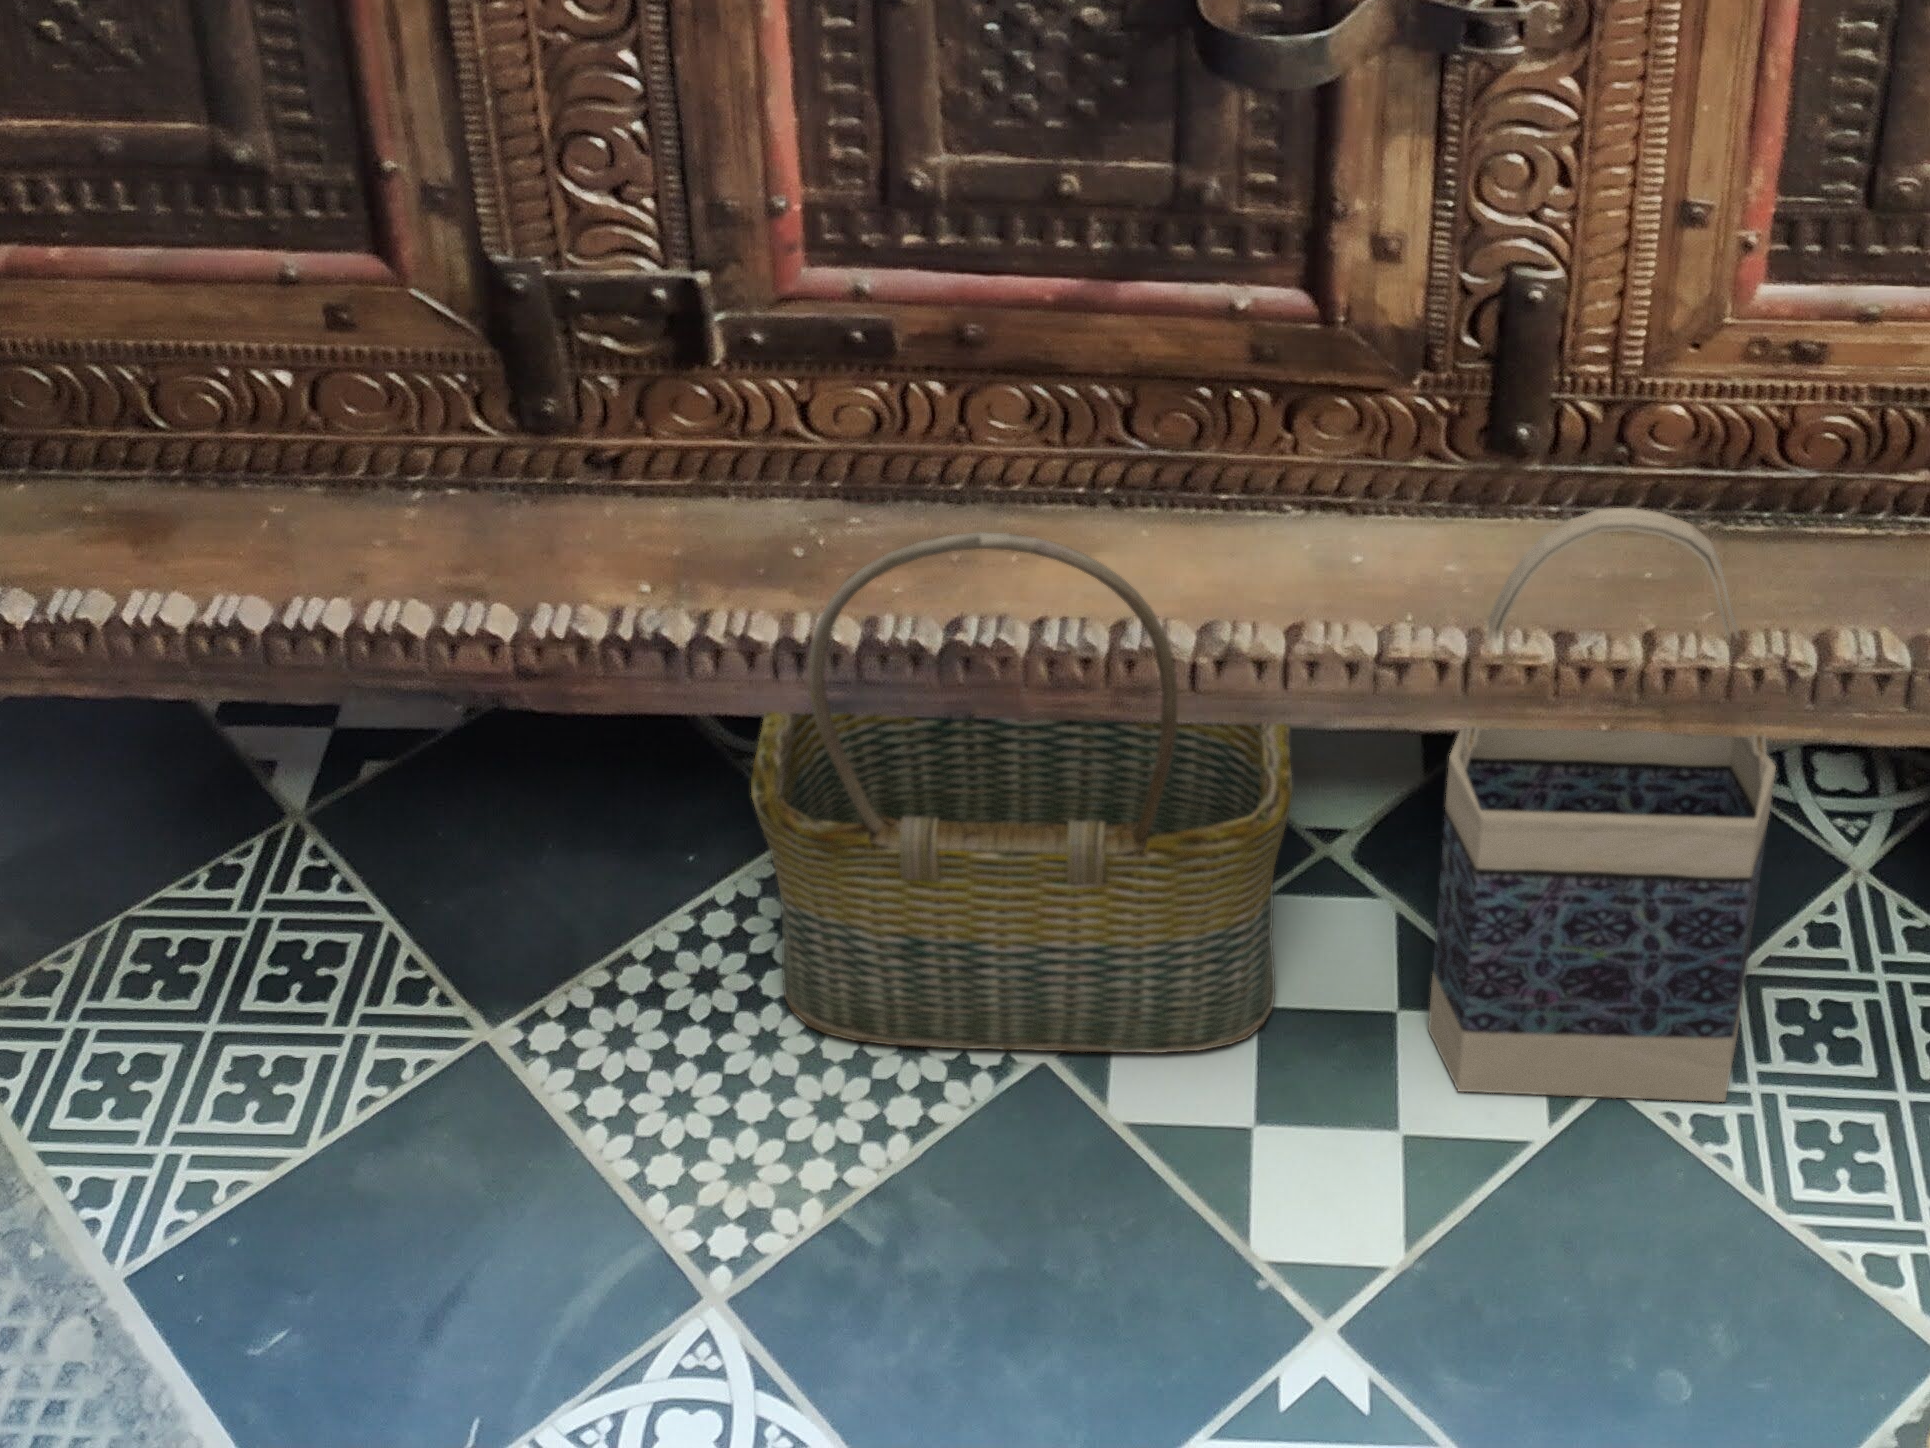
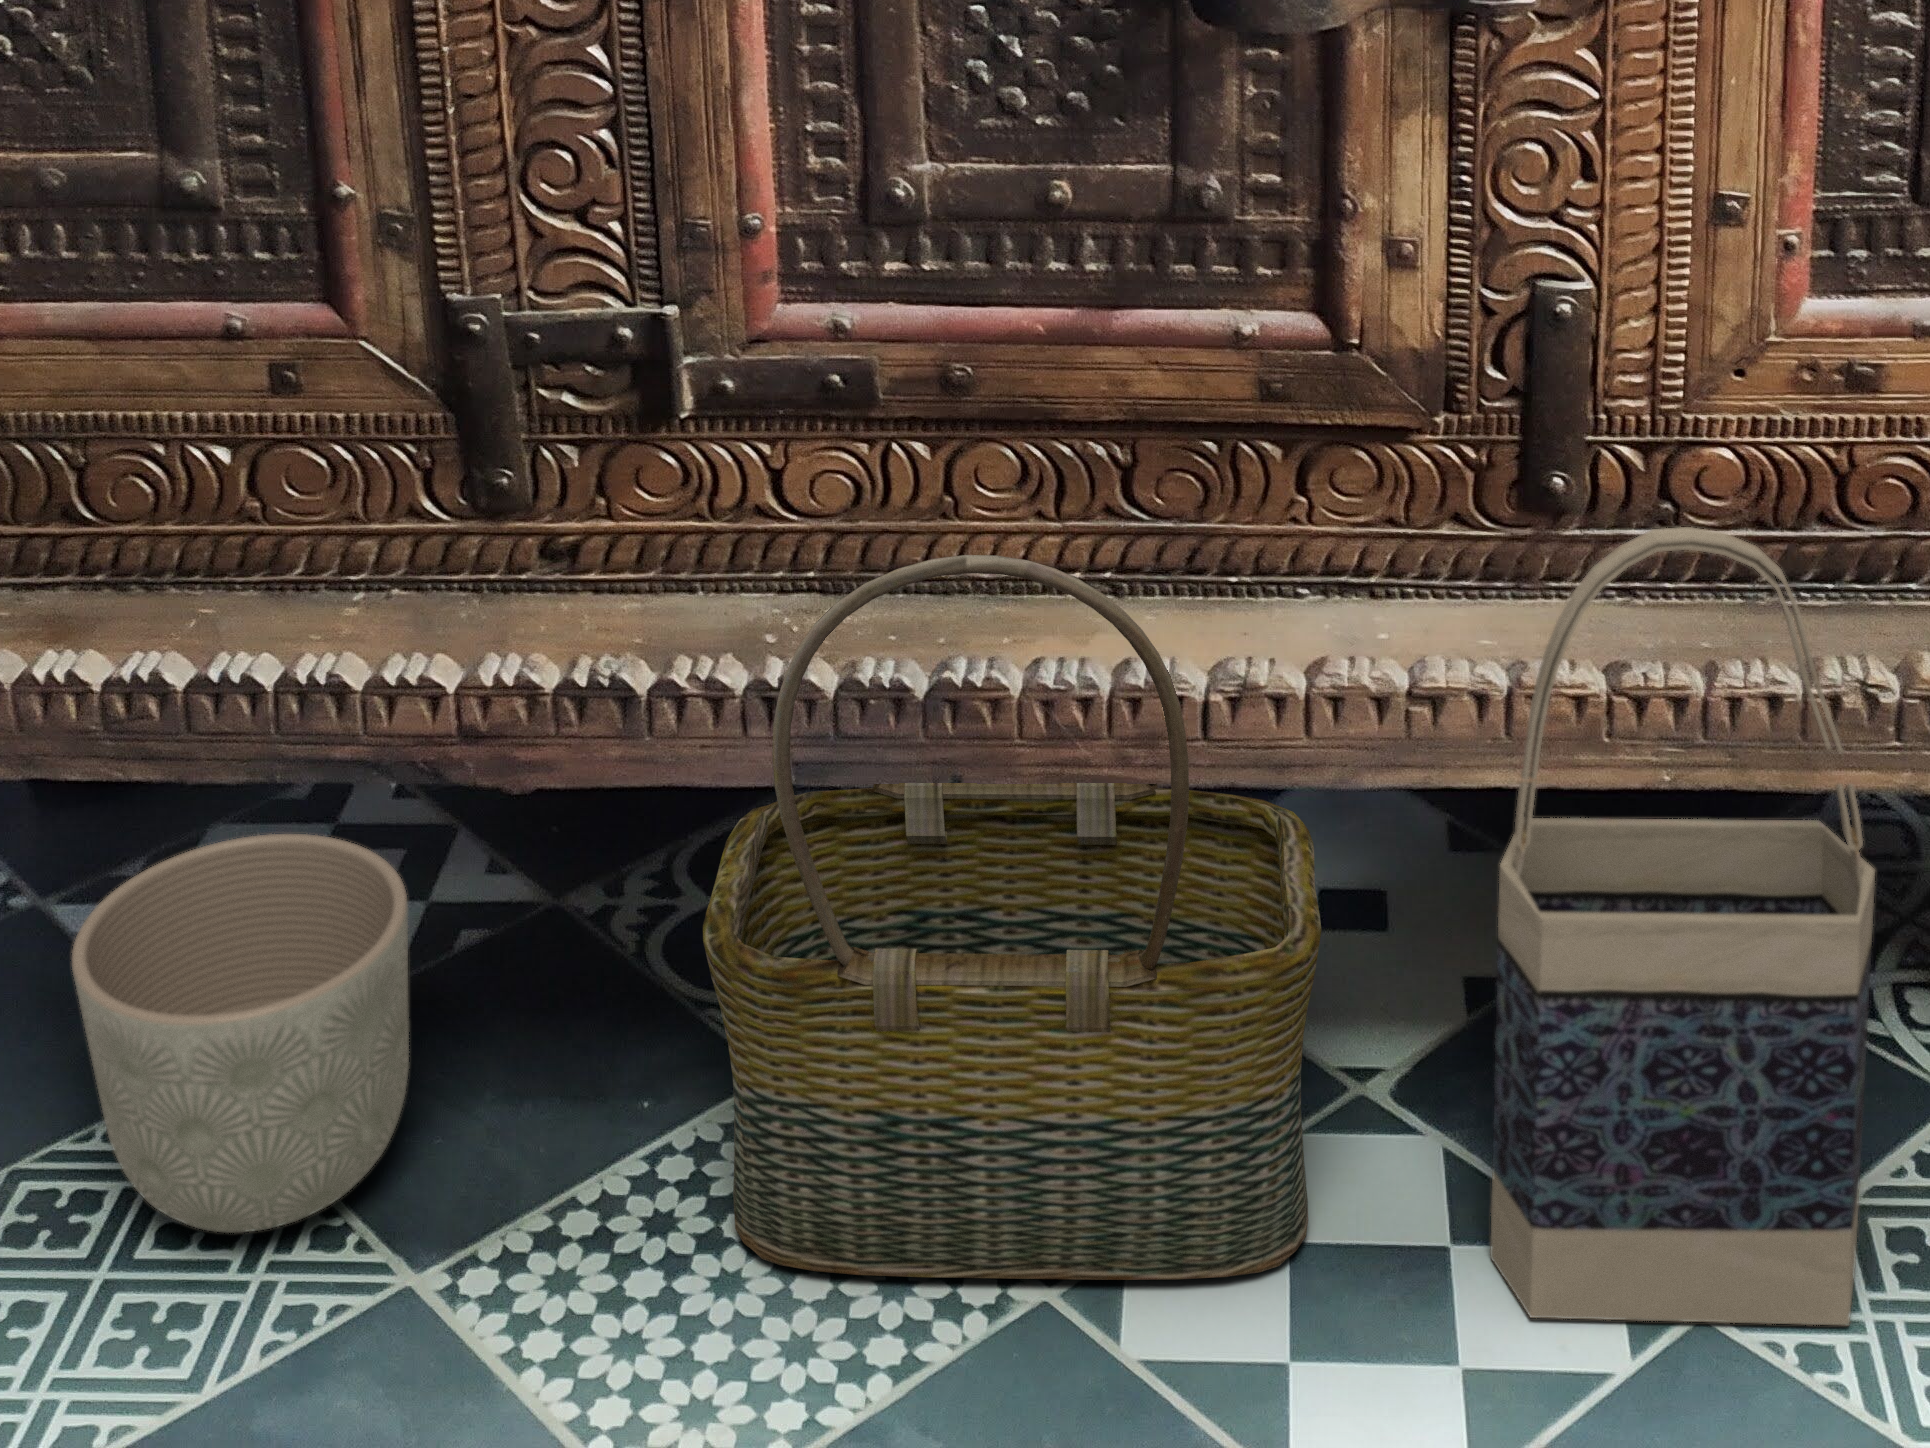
planter: none [195,653,497,999] -> present [72,834,409,1233]

